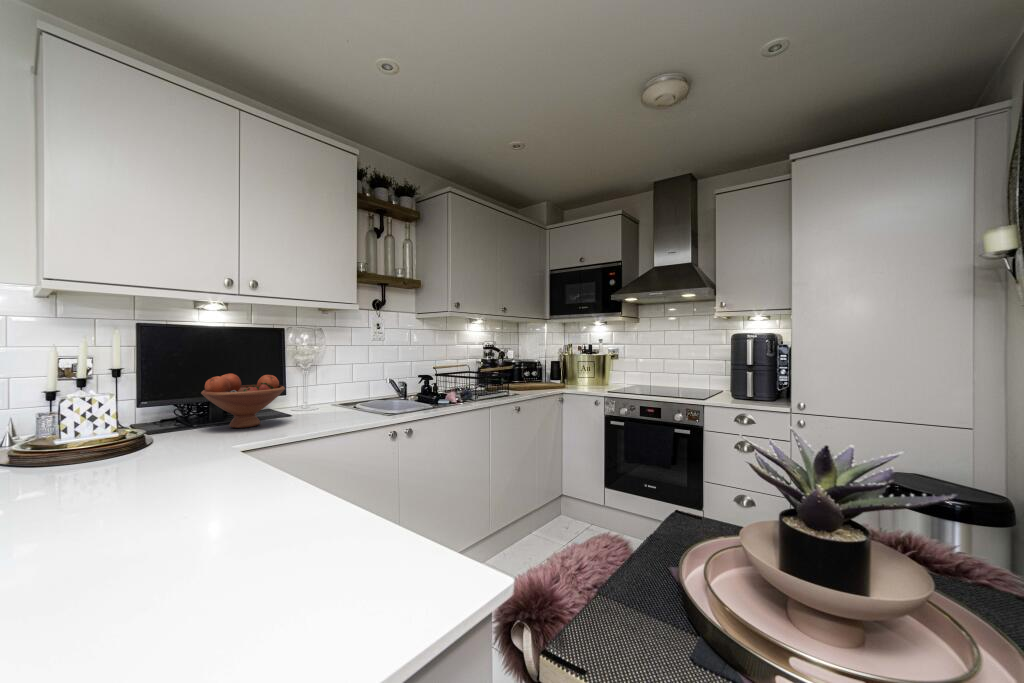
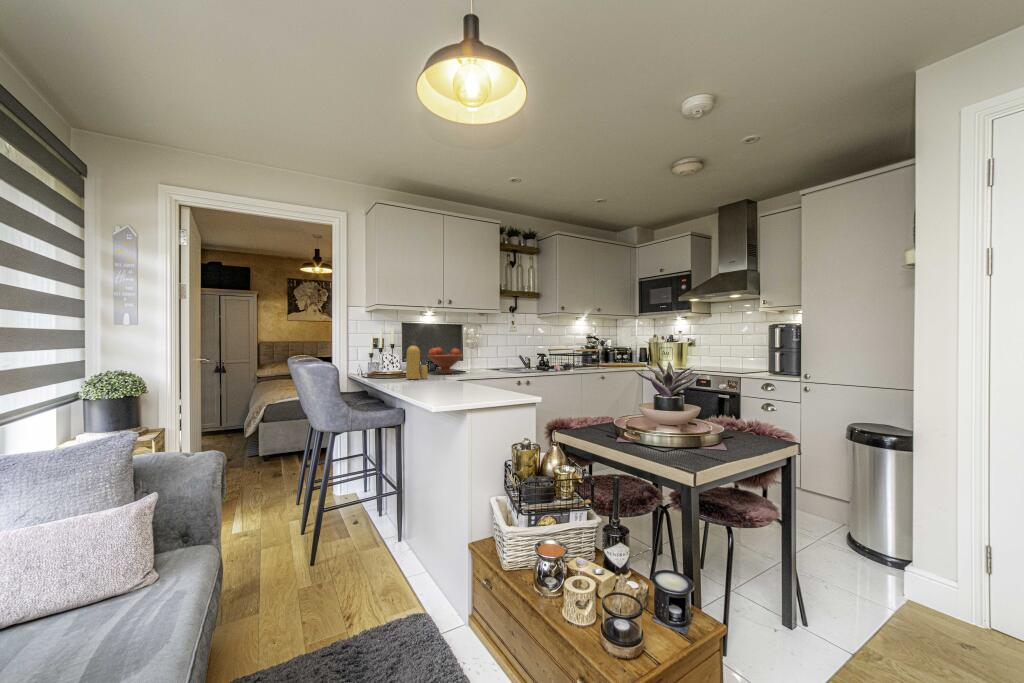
bottle: none [116,367,184,467] -> present [406,339,428,379]

